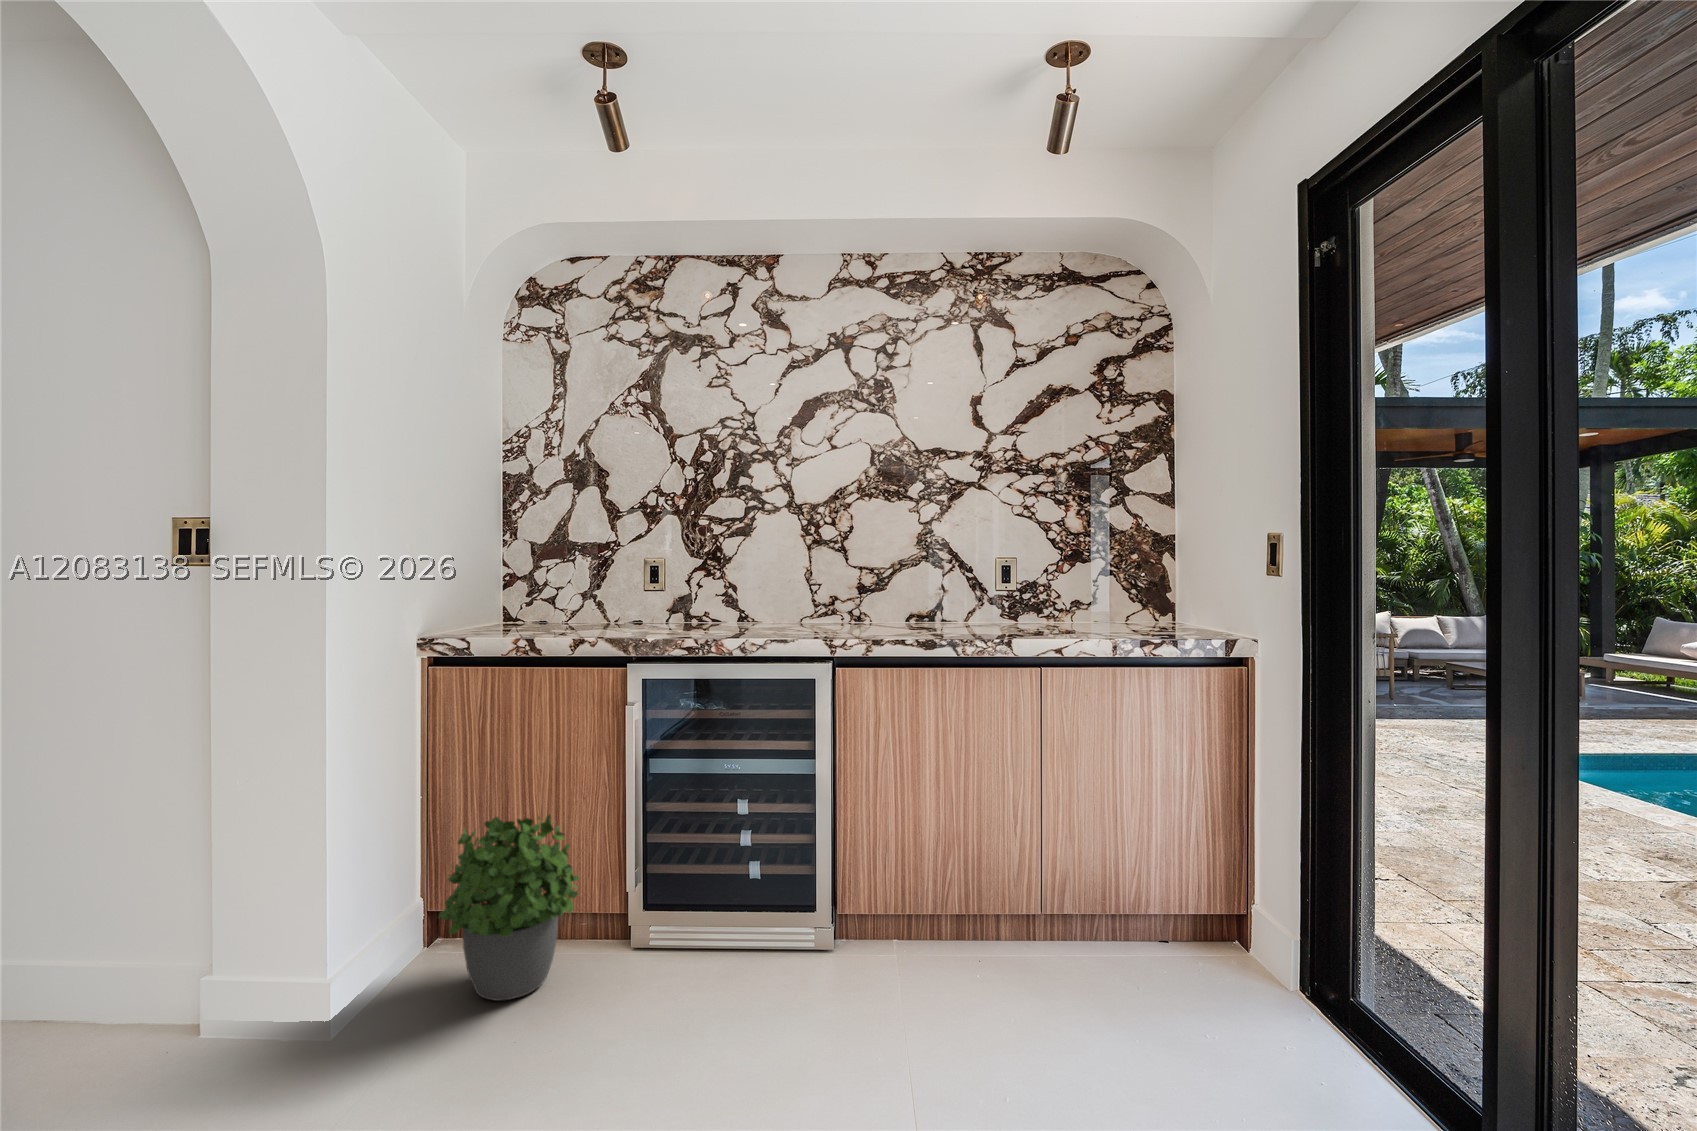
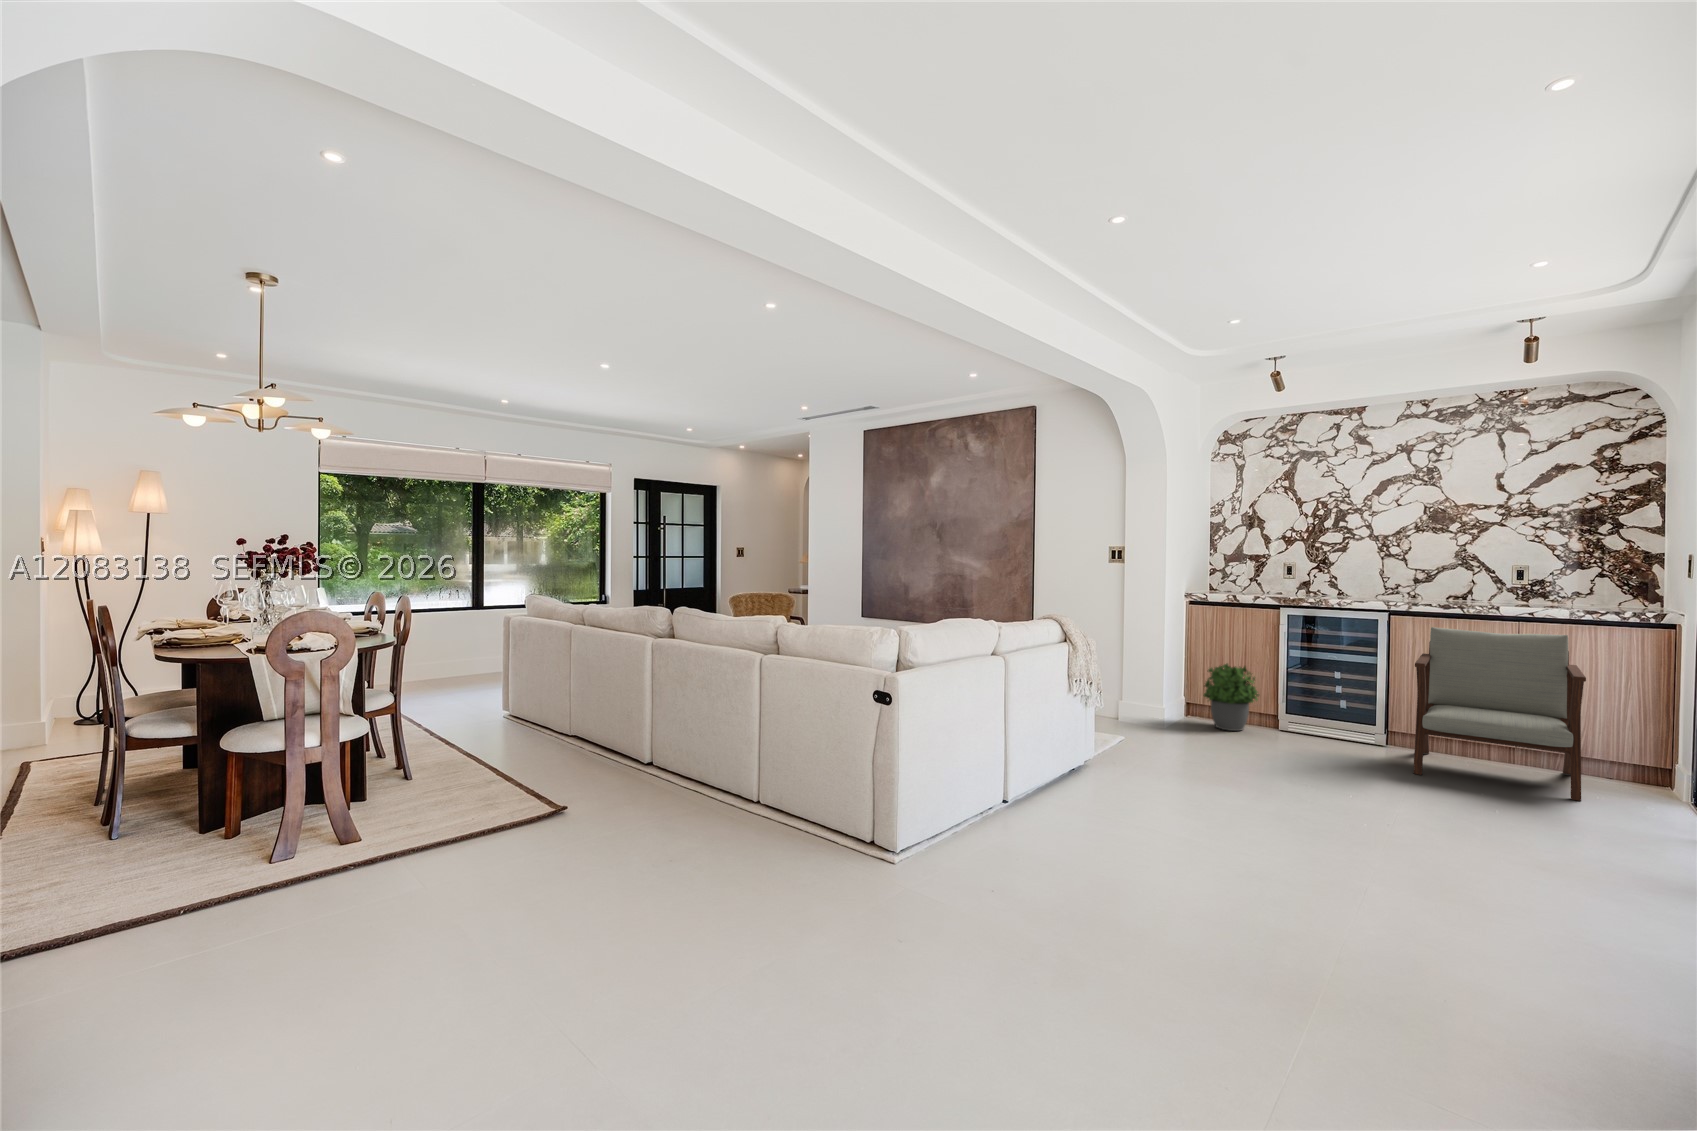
lounge chair: none [896,692,1231,1099] -> present [1414,627,1586,801]

